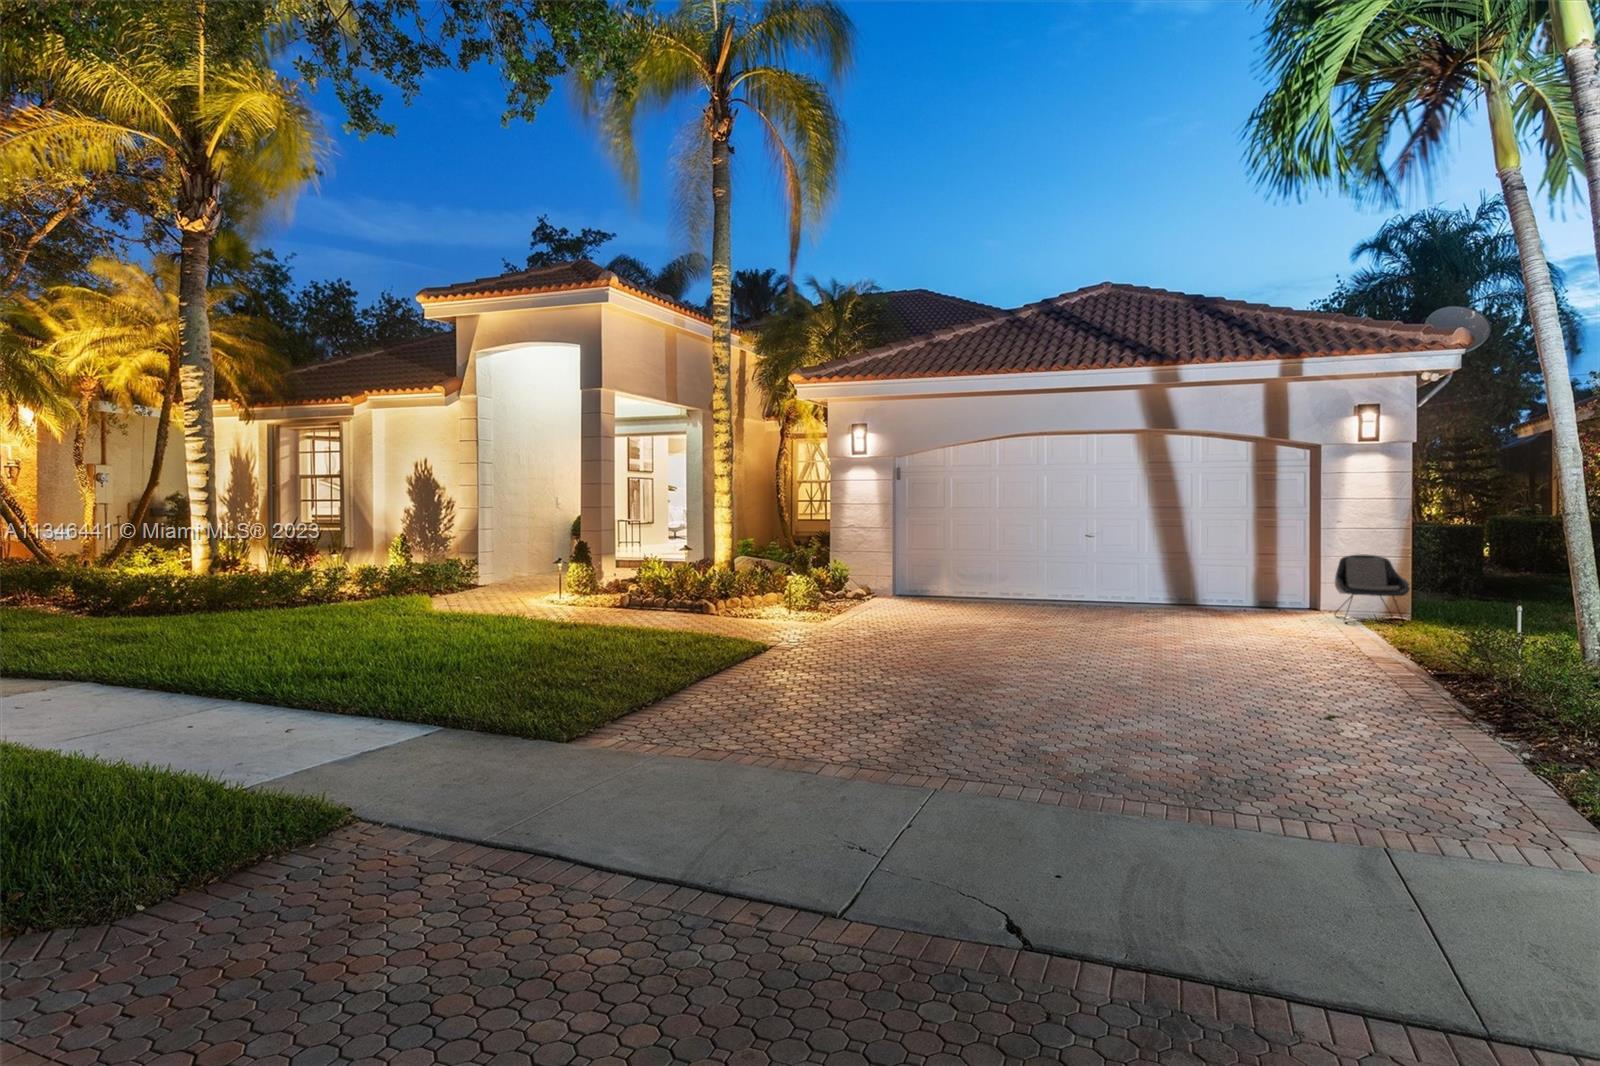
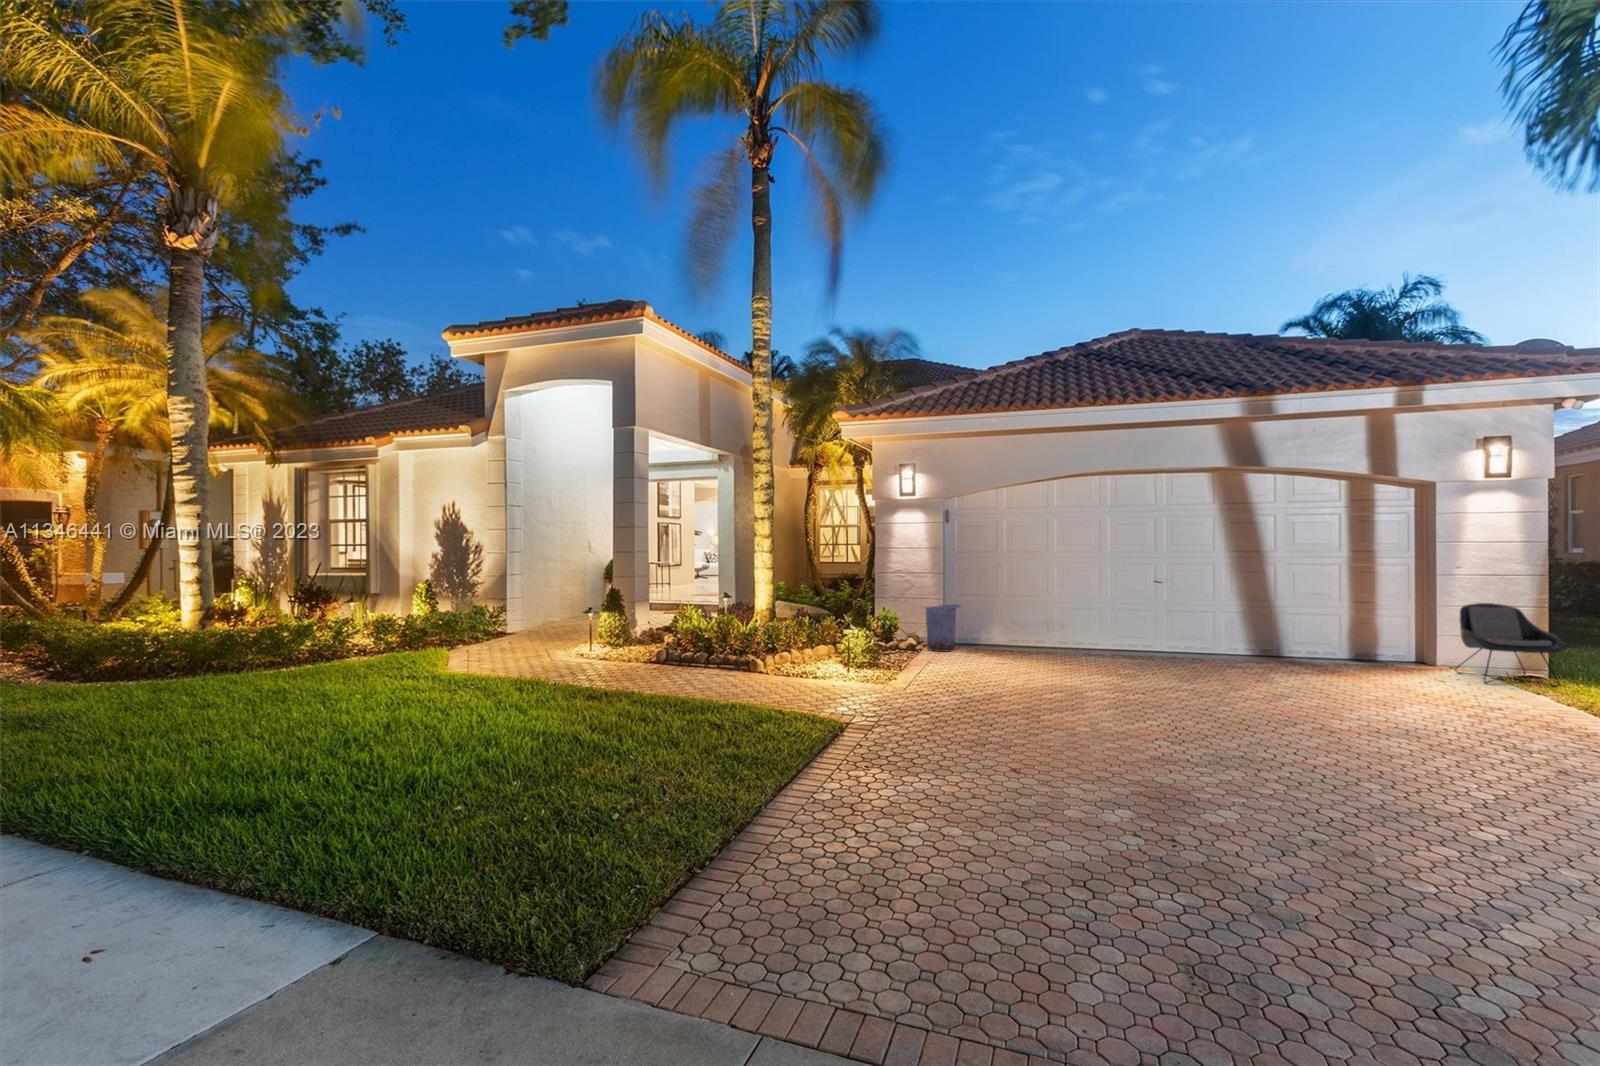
trash can: none [873,557,906,601] -> present [926,604,961,652]

